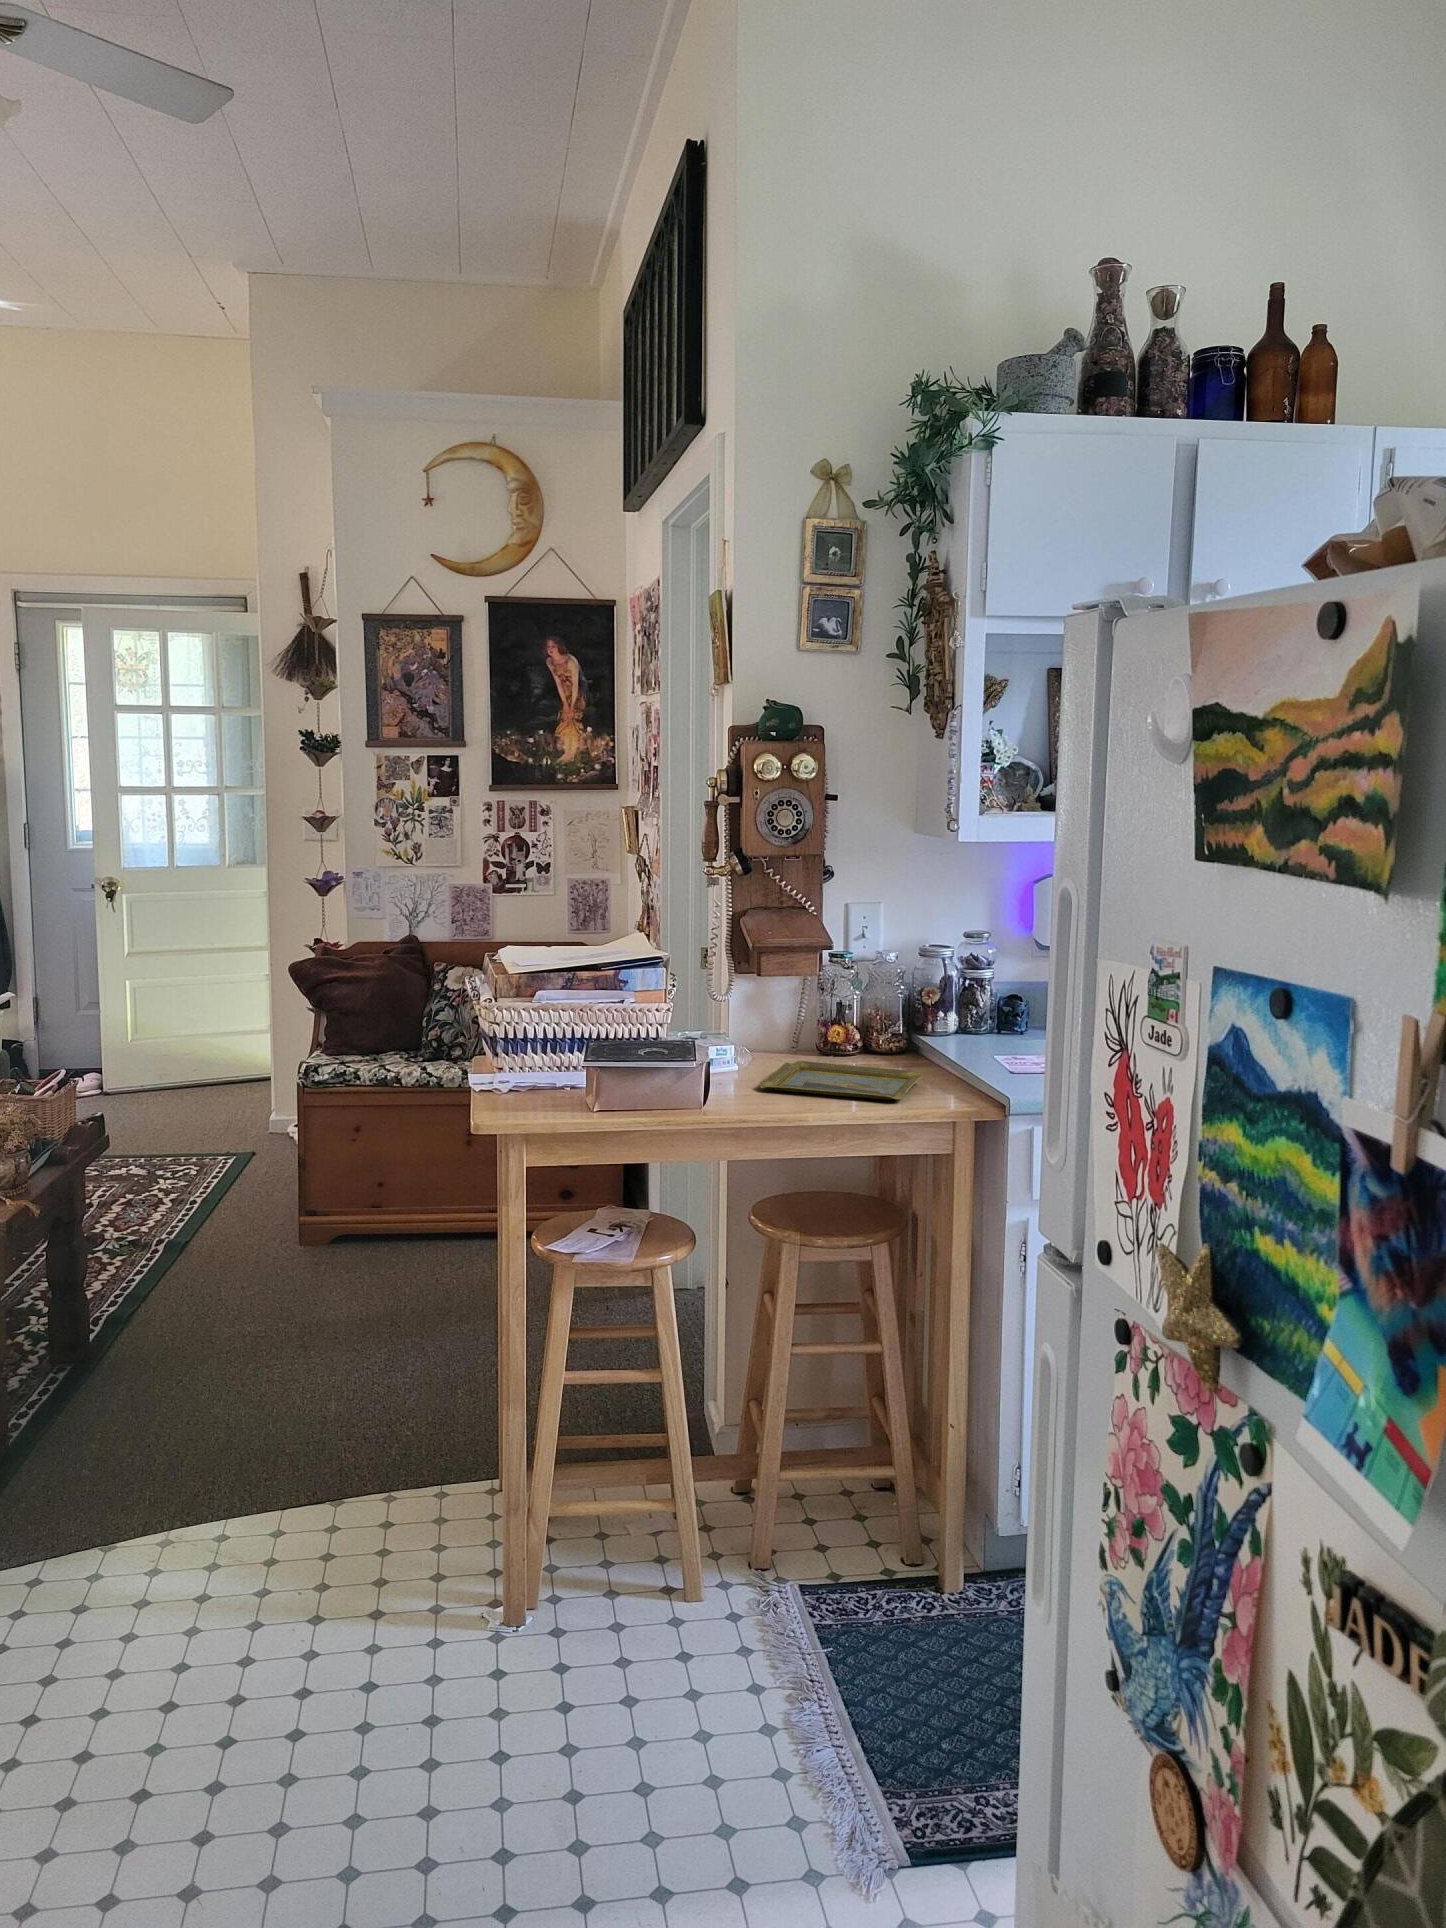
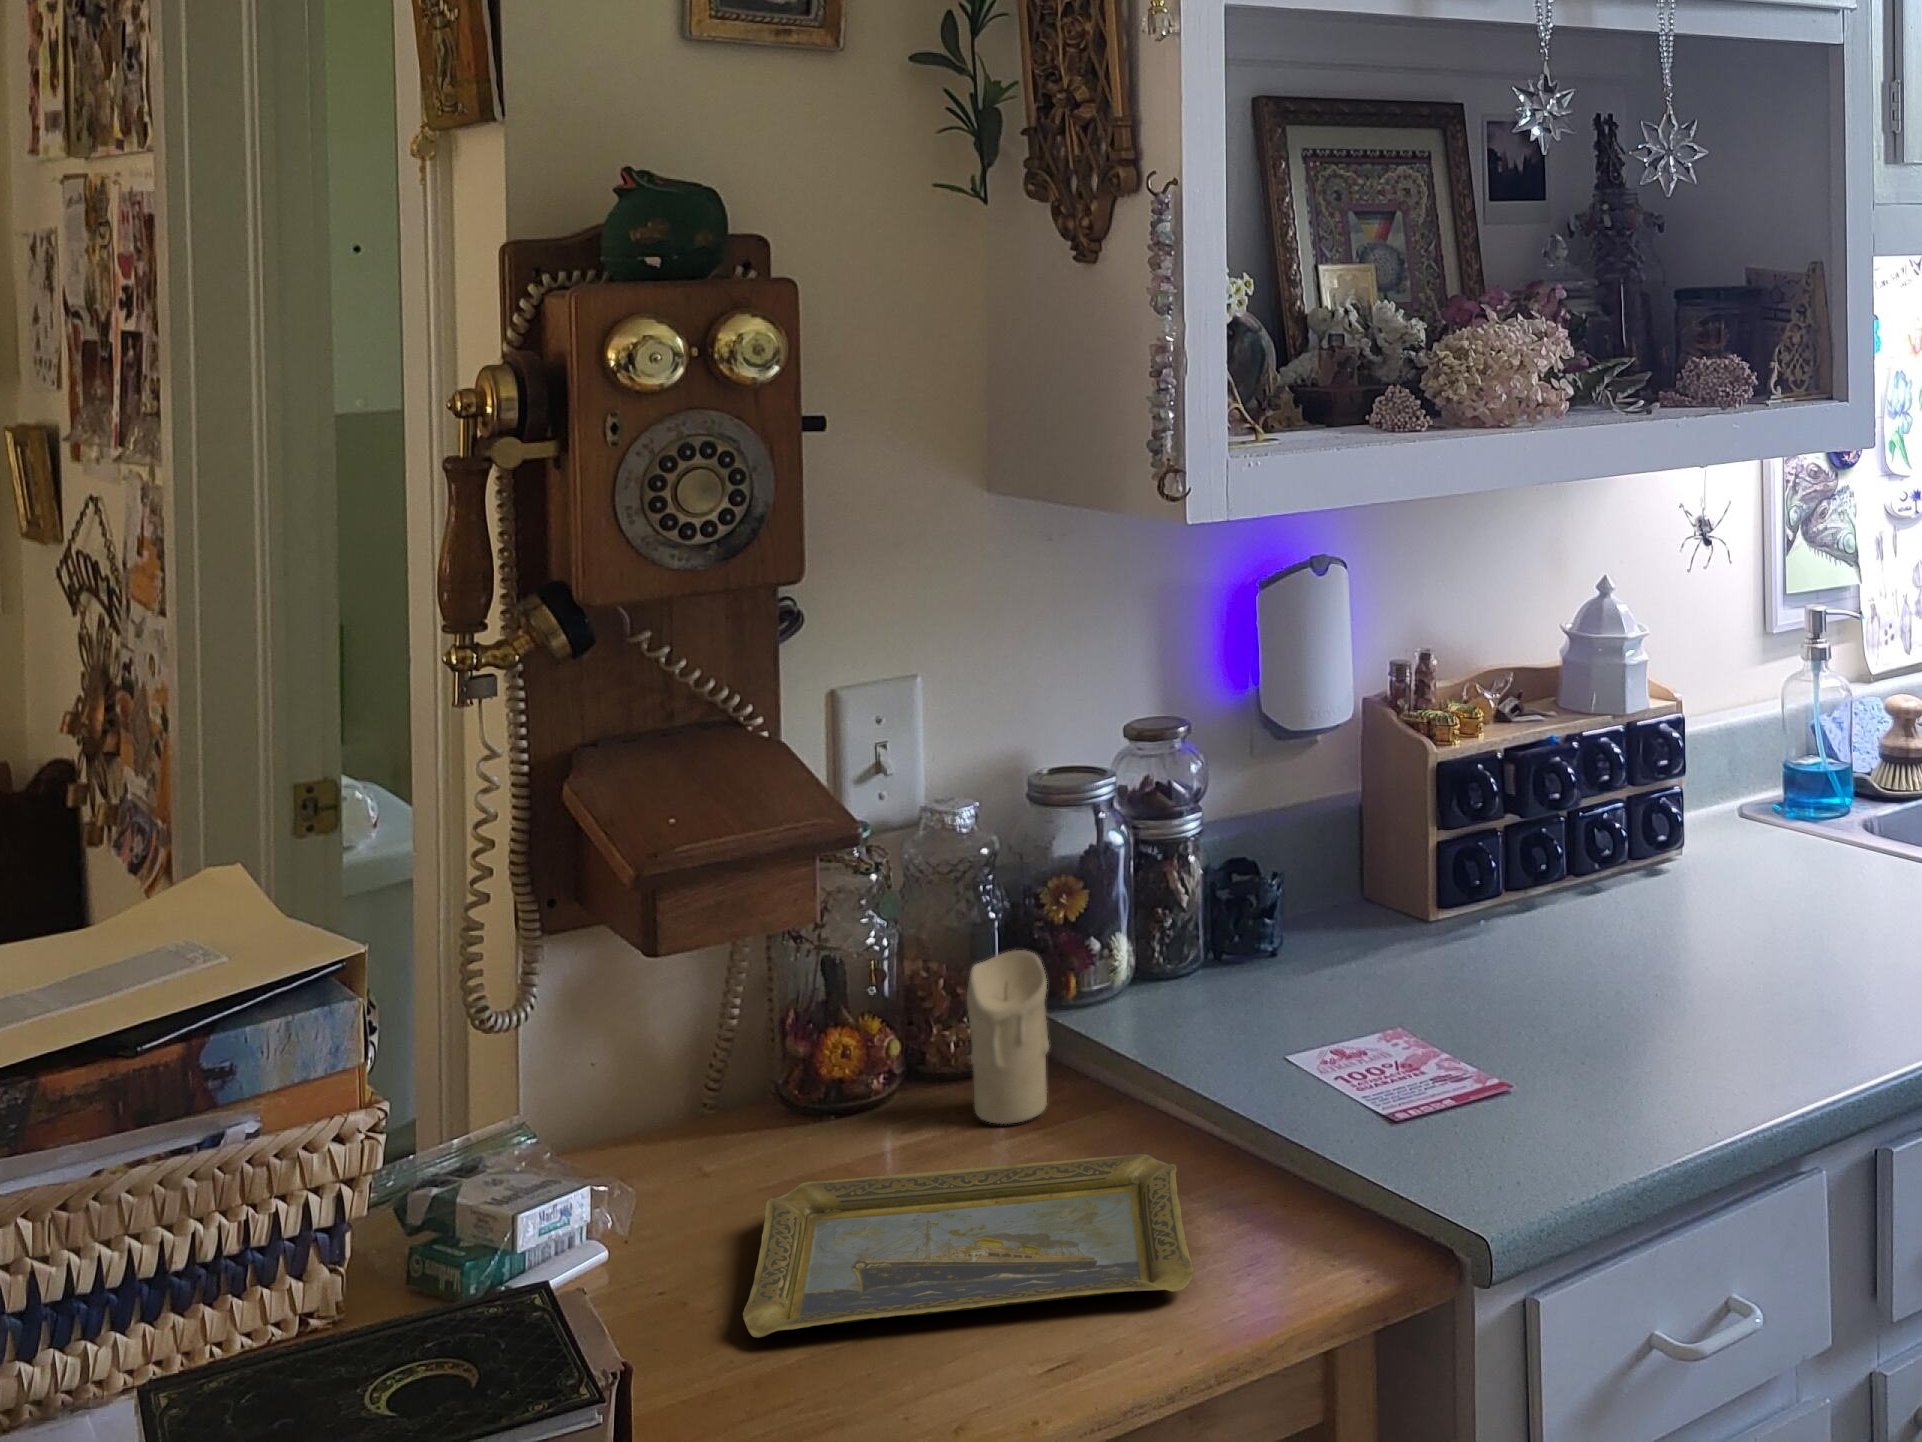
candle: none [875,1004,905,1065] -> present [967,950,1049,1124]

